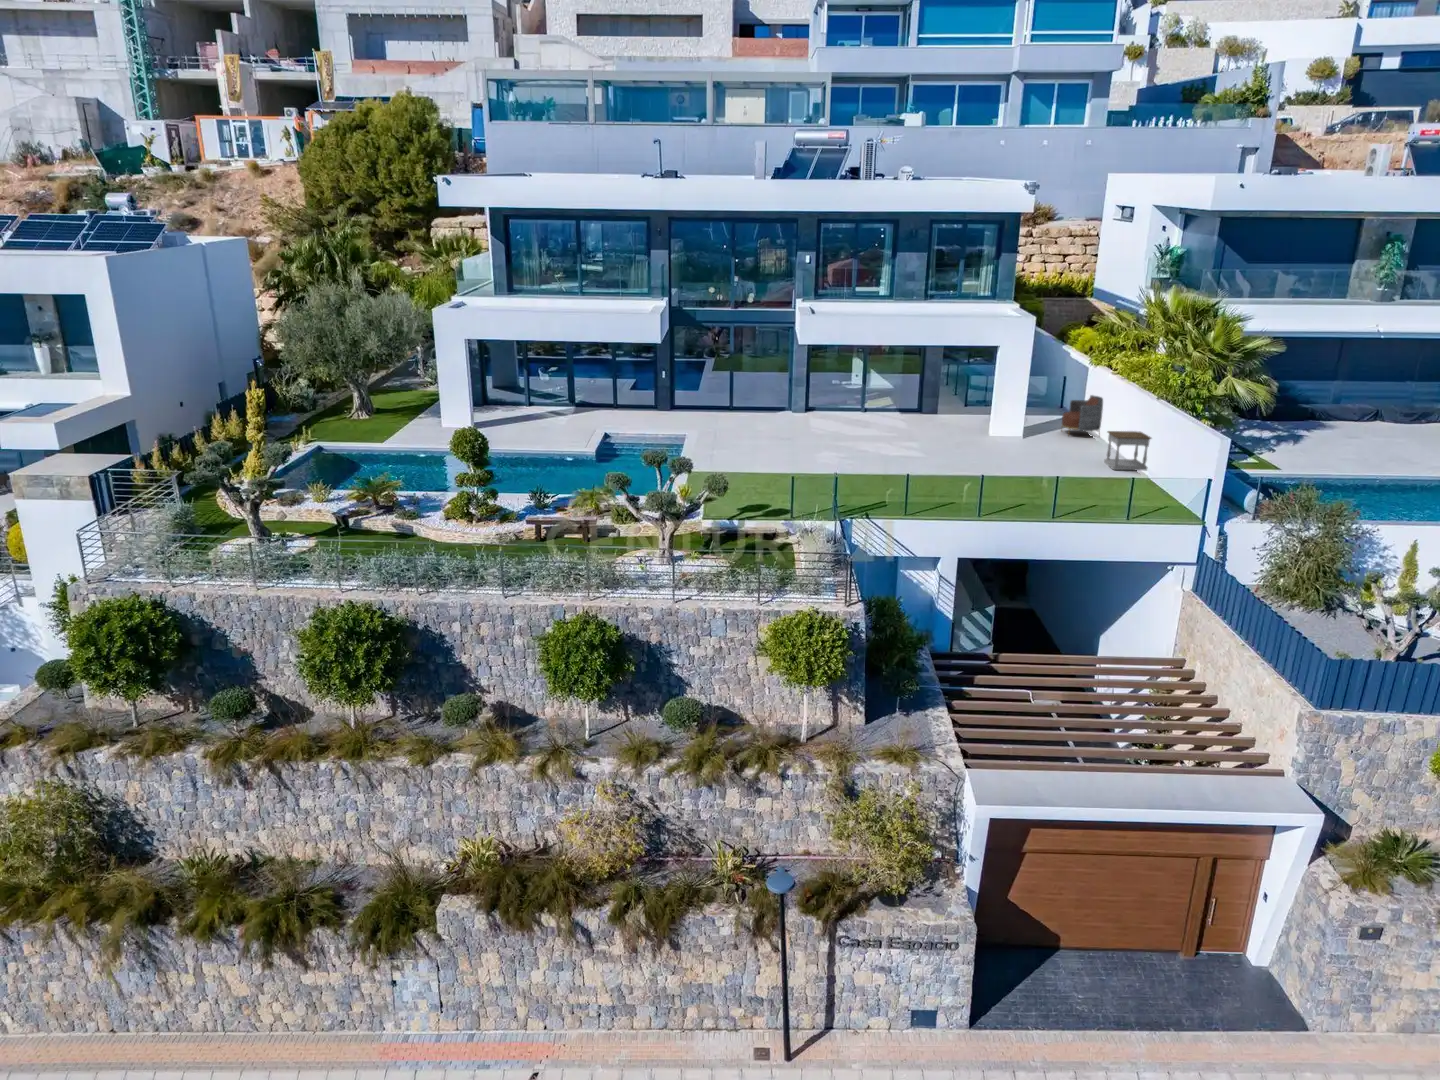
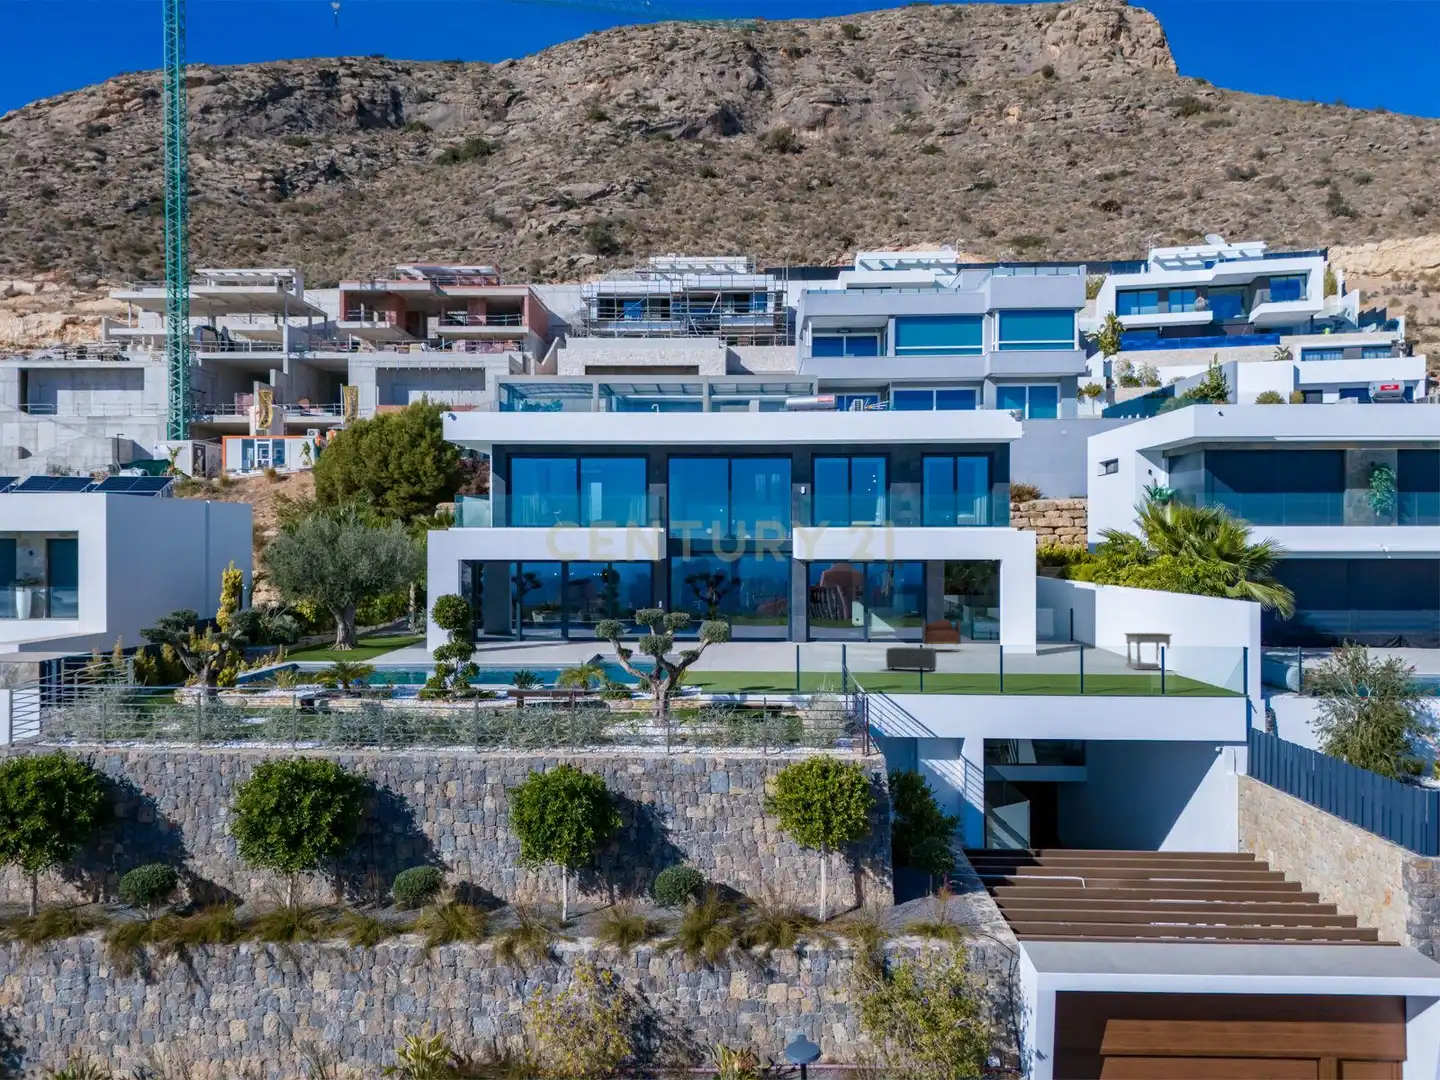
armchair: present [1061,395,1103,431] -> present [922,620,961,645]
ottoman: none [878,445,925,472] -> present [886,647,936,671]

